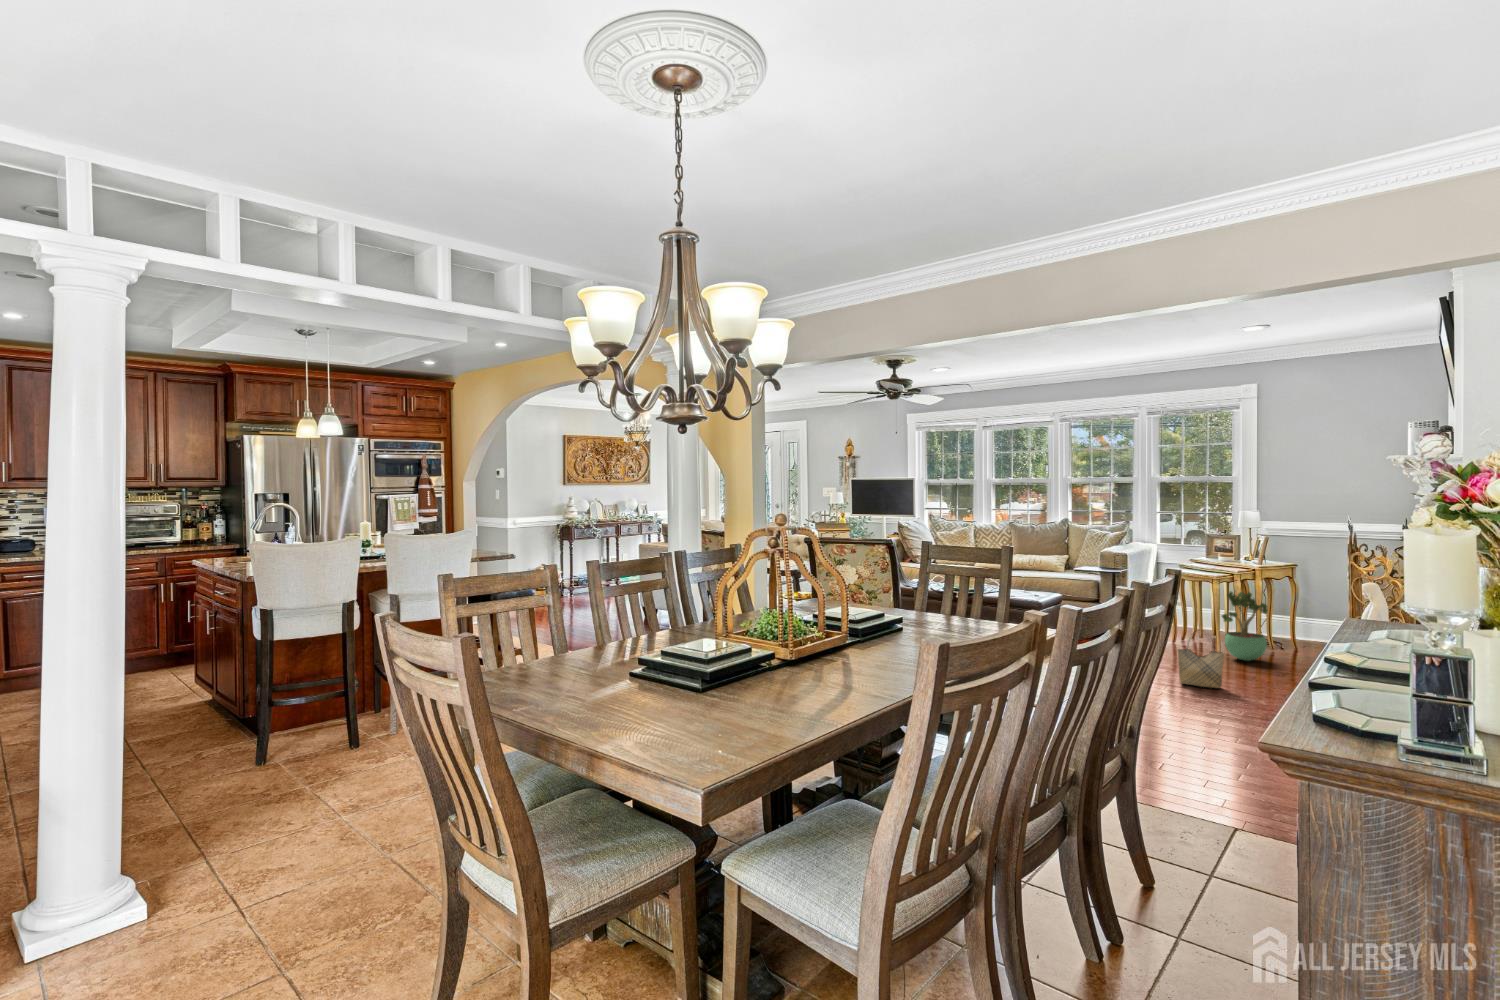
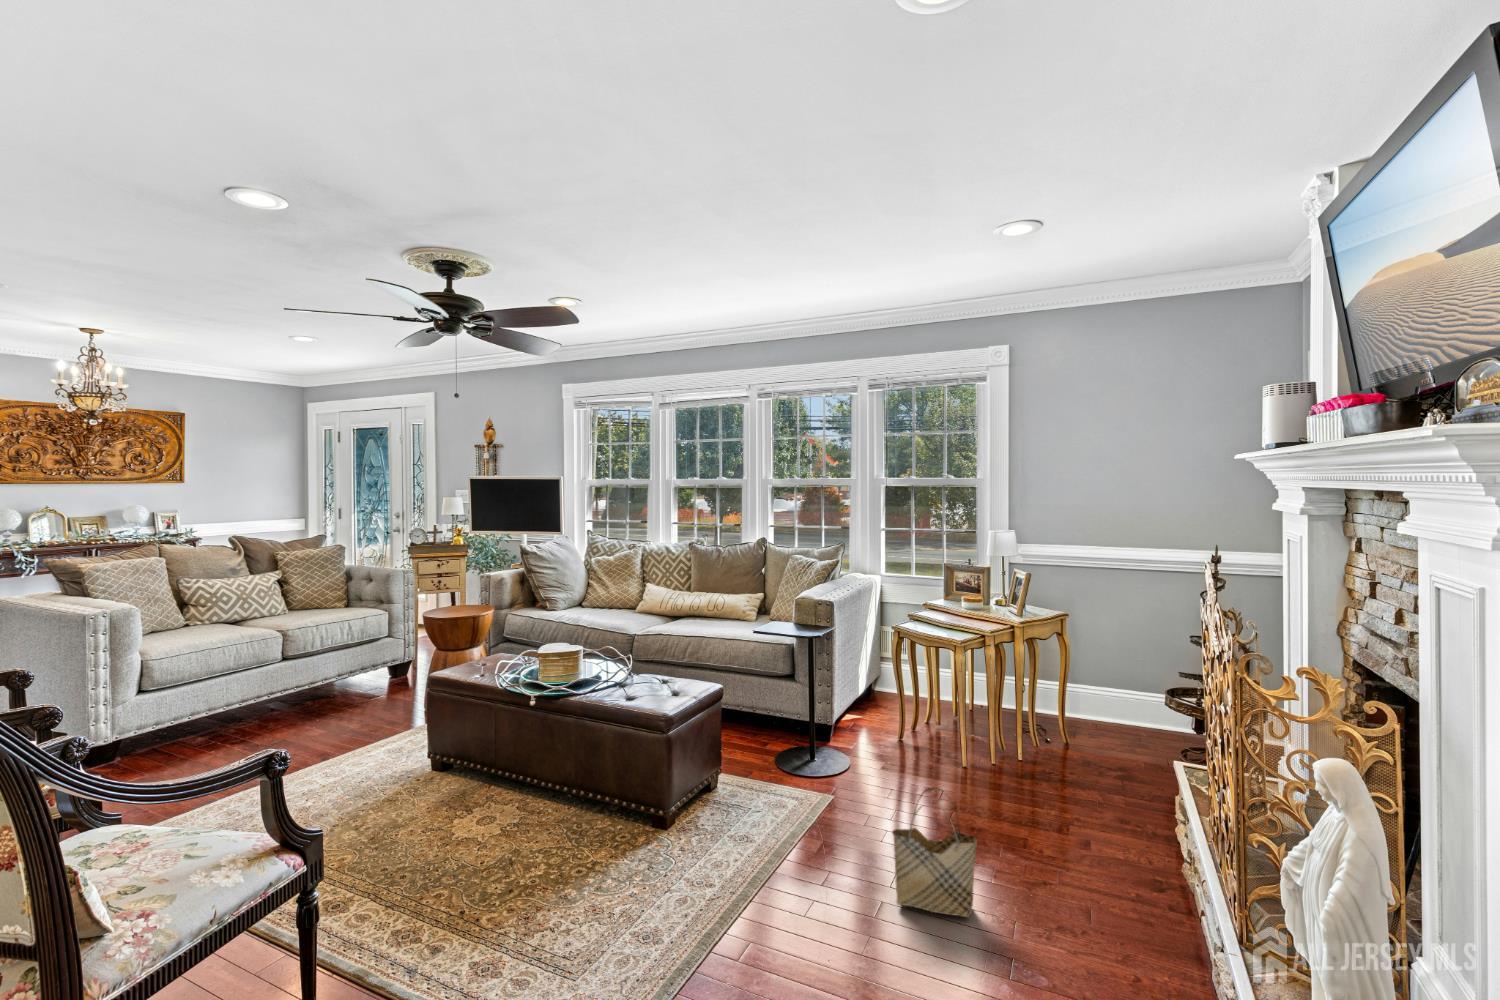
potted plant: present [1222,592,1268,661] -> none [967,675,1040,793]

